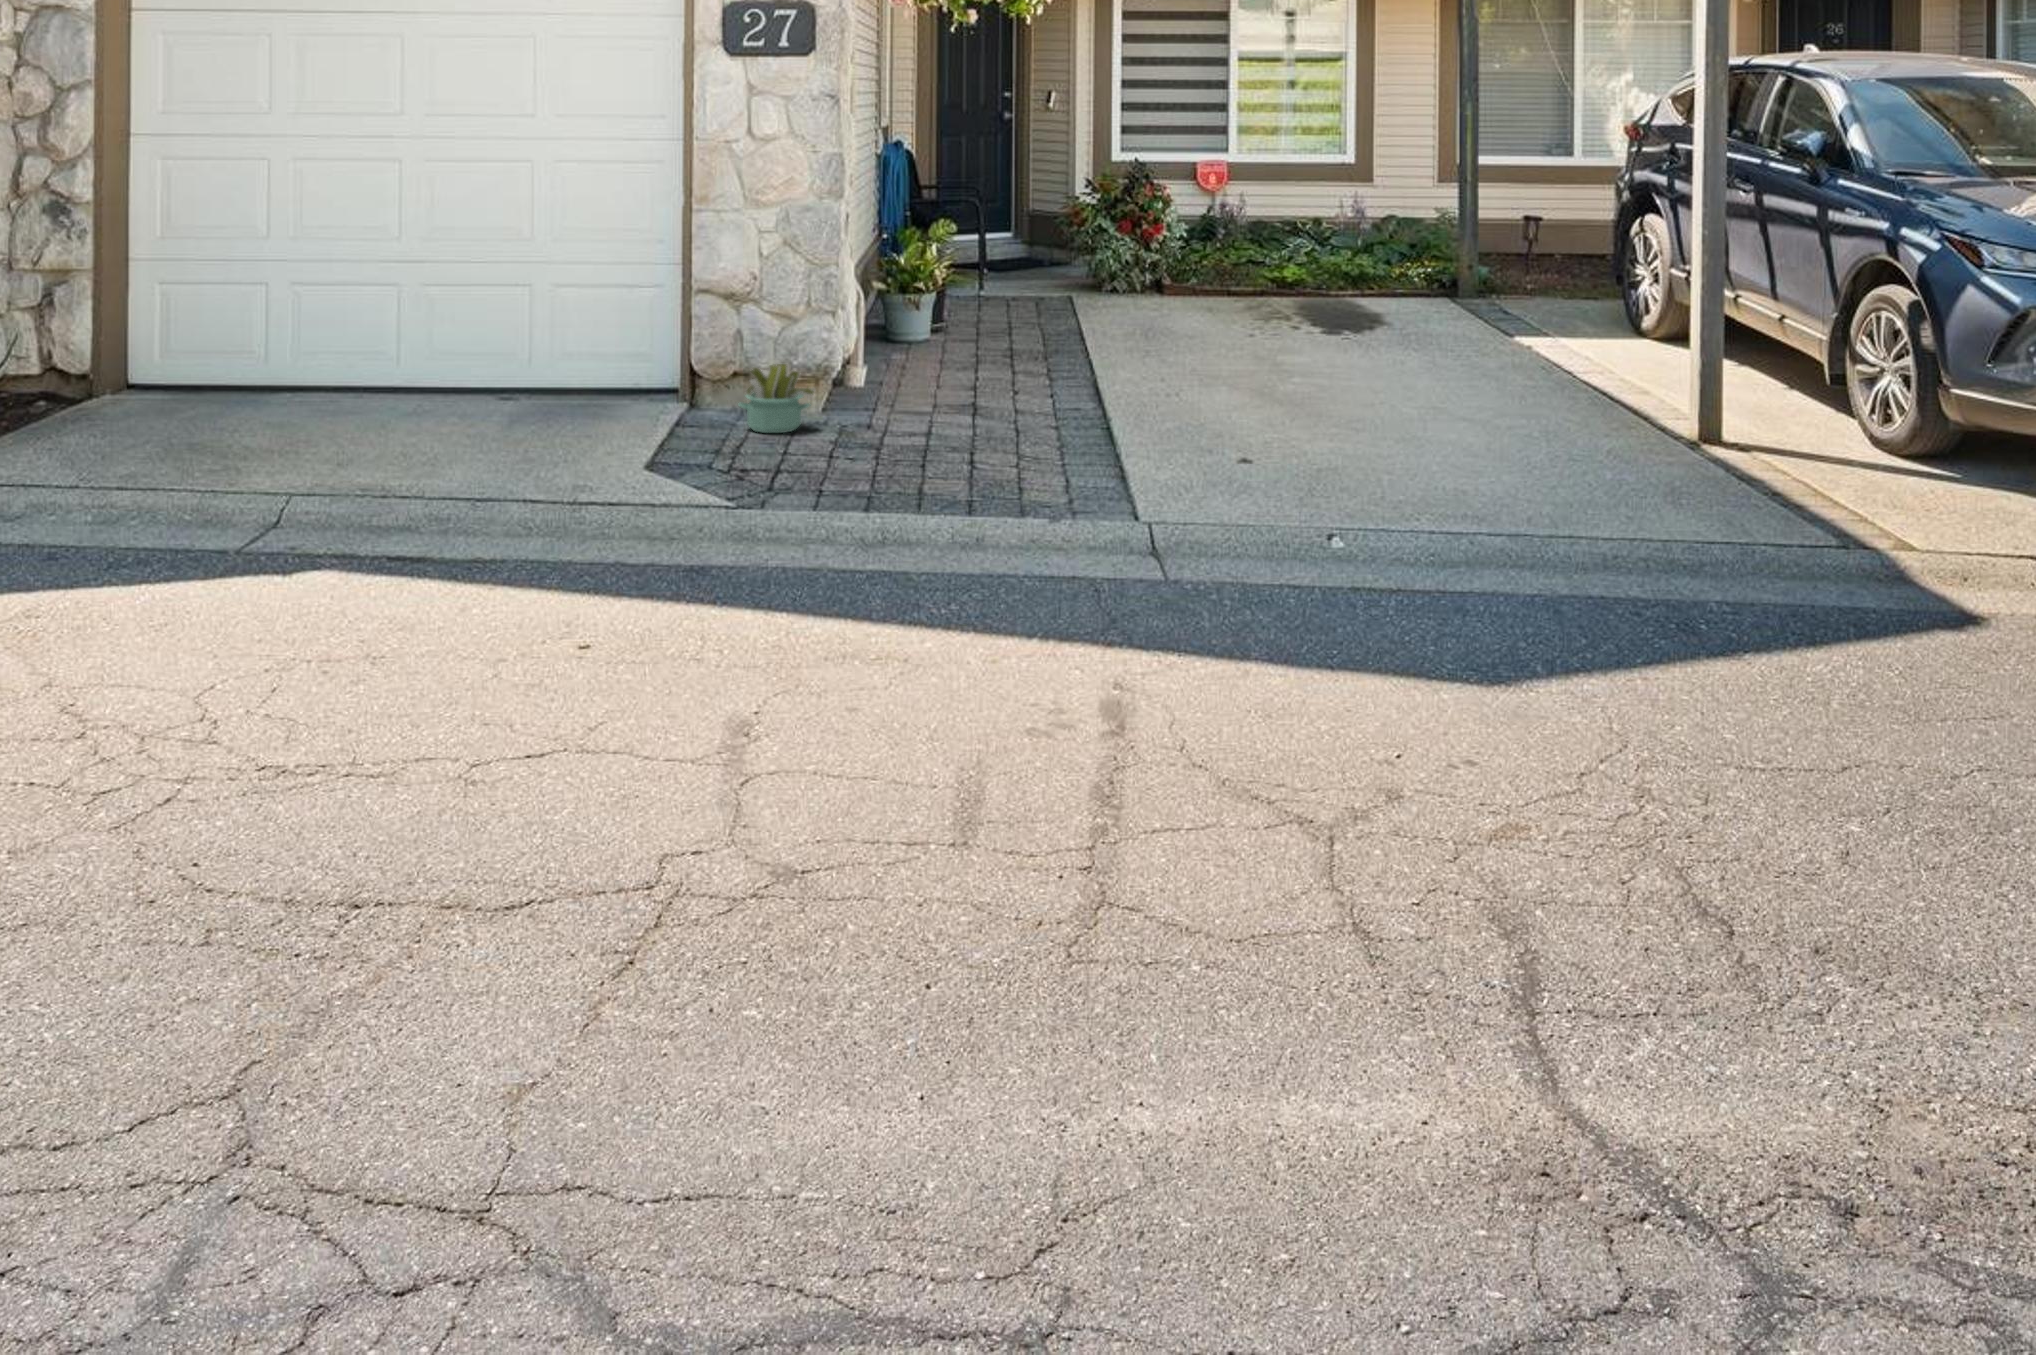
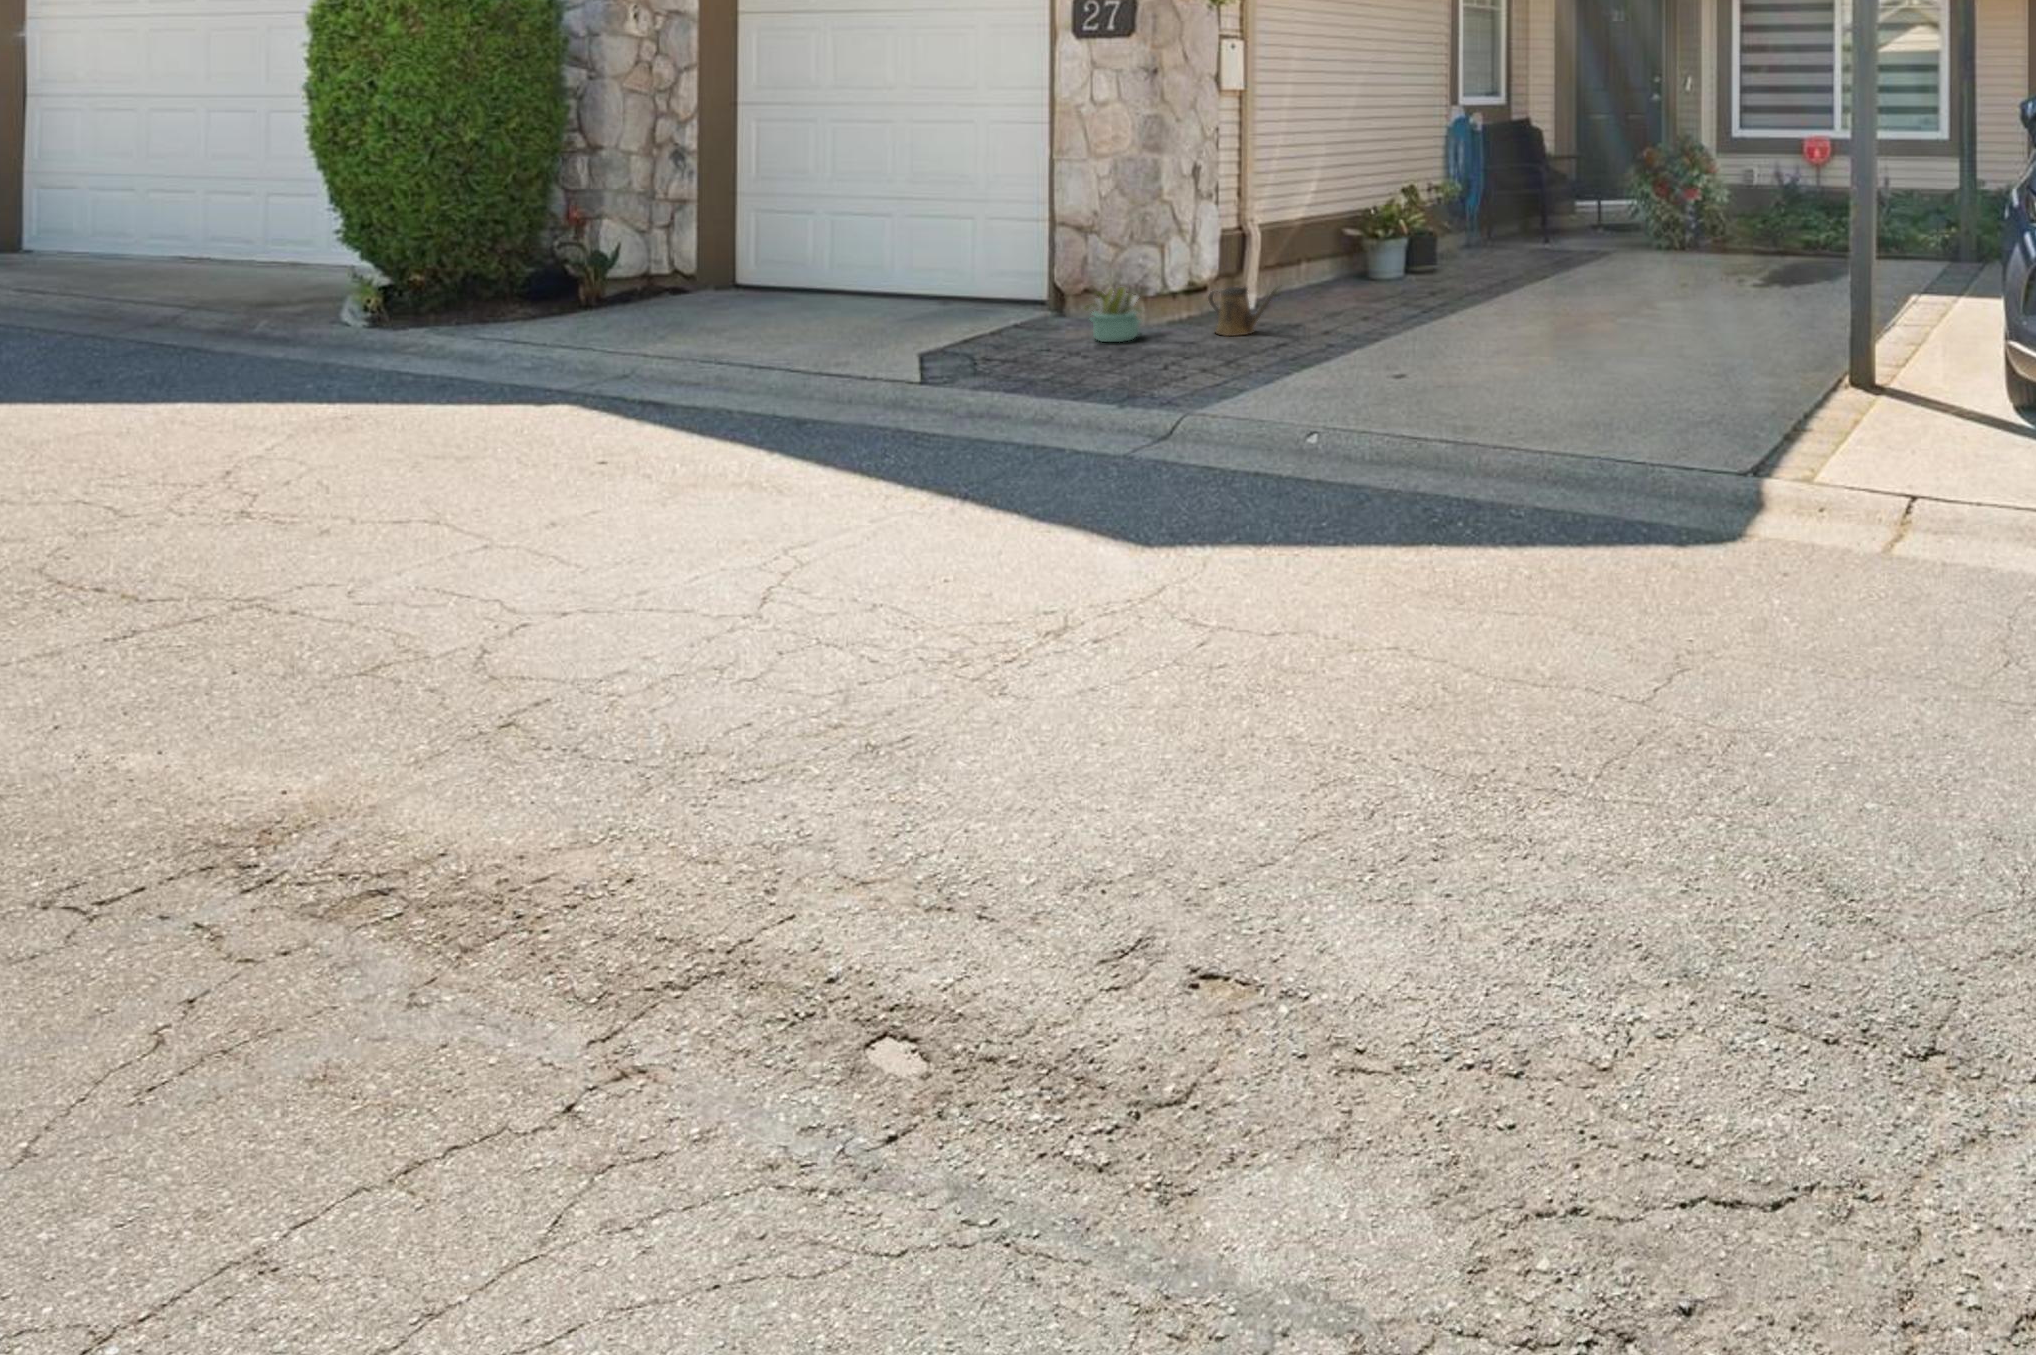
watering can: none [857,354,963,418] -> present [1208,287,1279,336]

